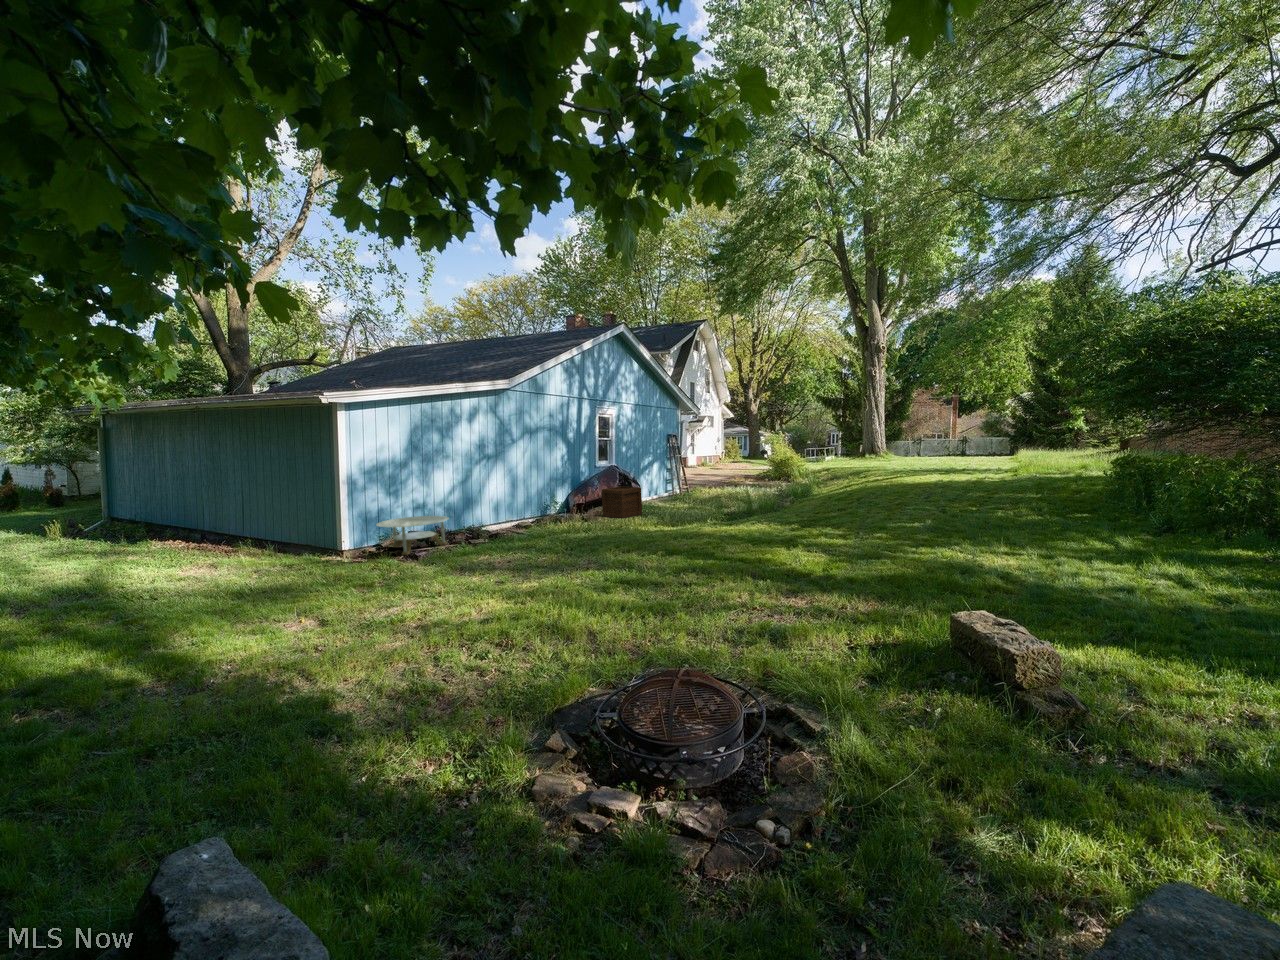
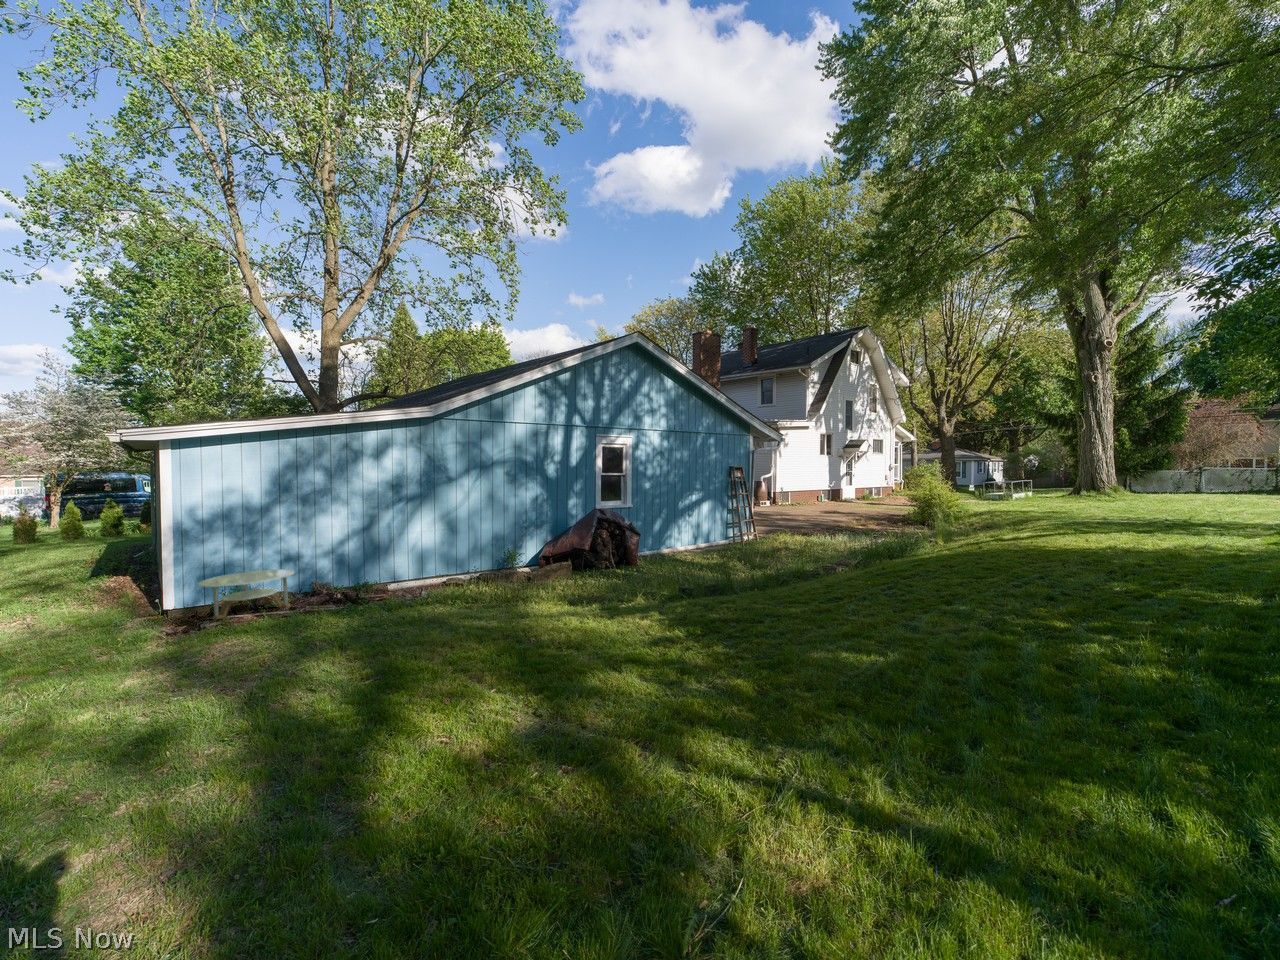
wooden crate: present [602,486,642,518] -> none [577,535,625,578]

